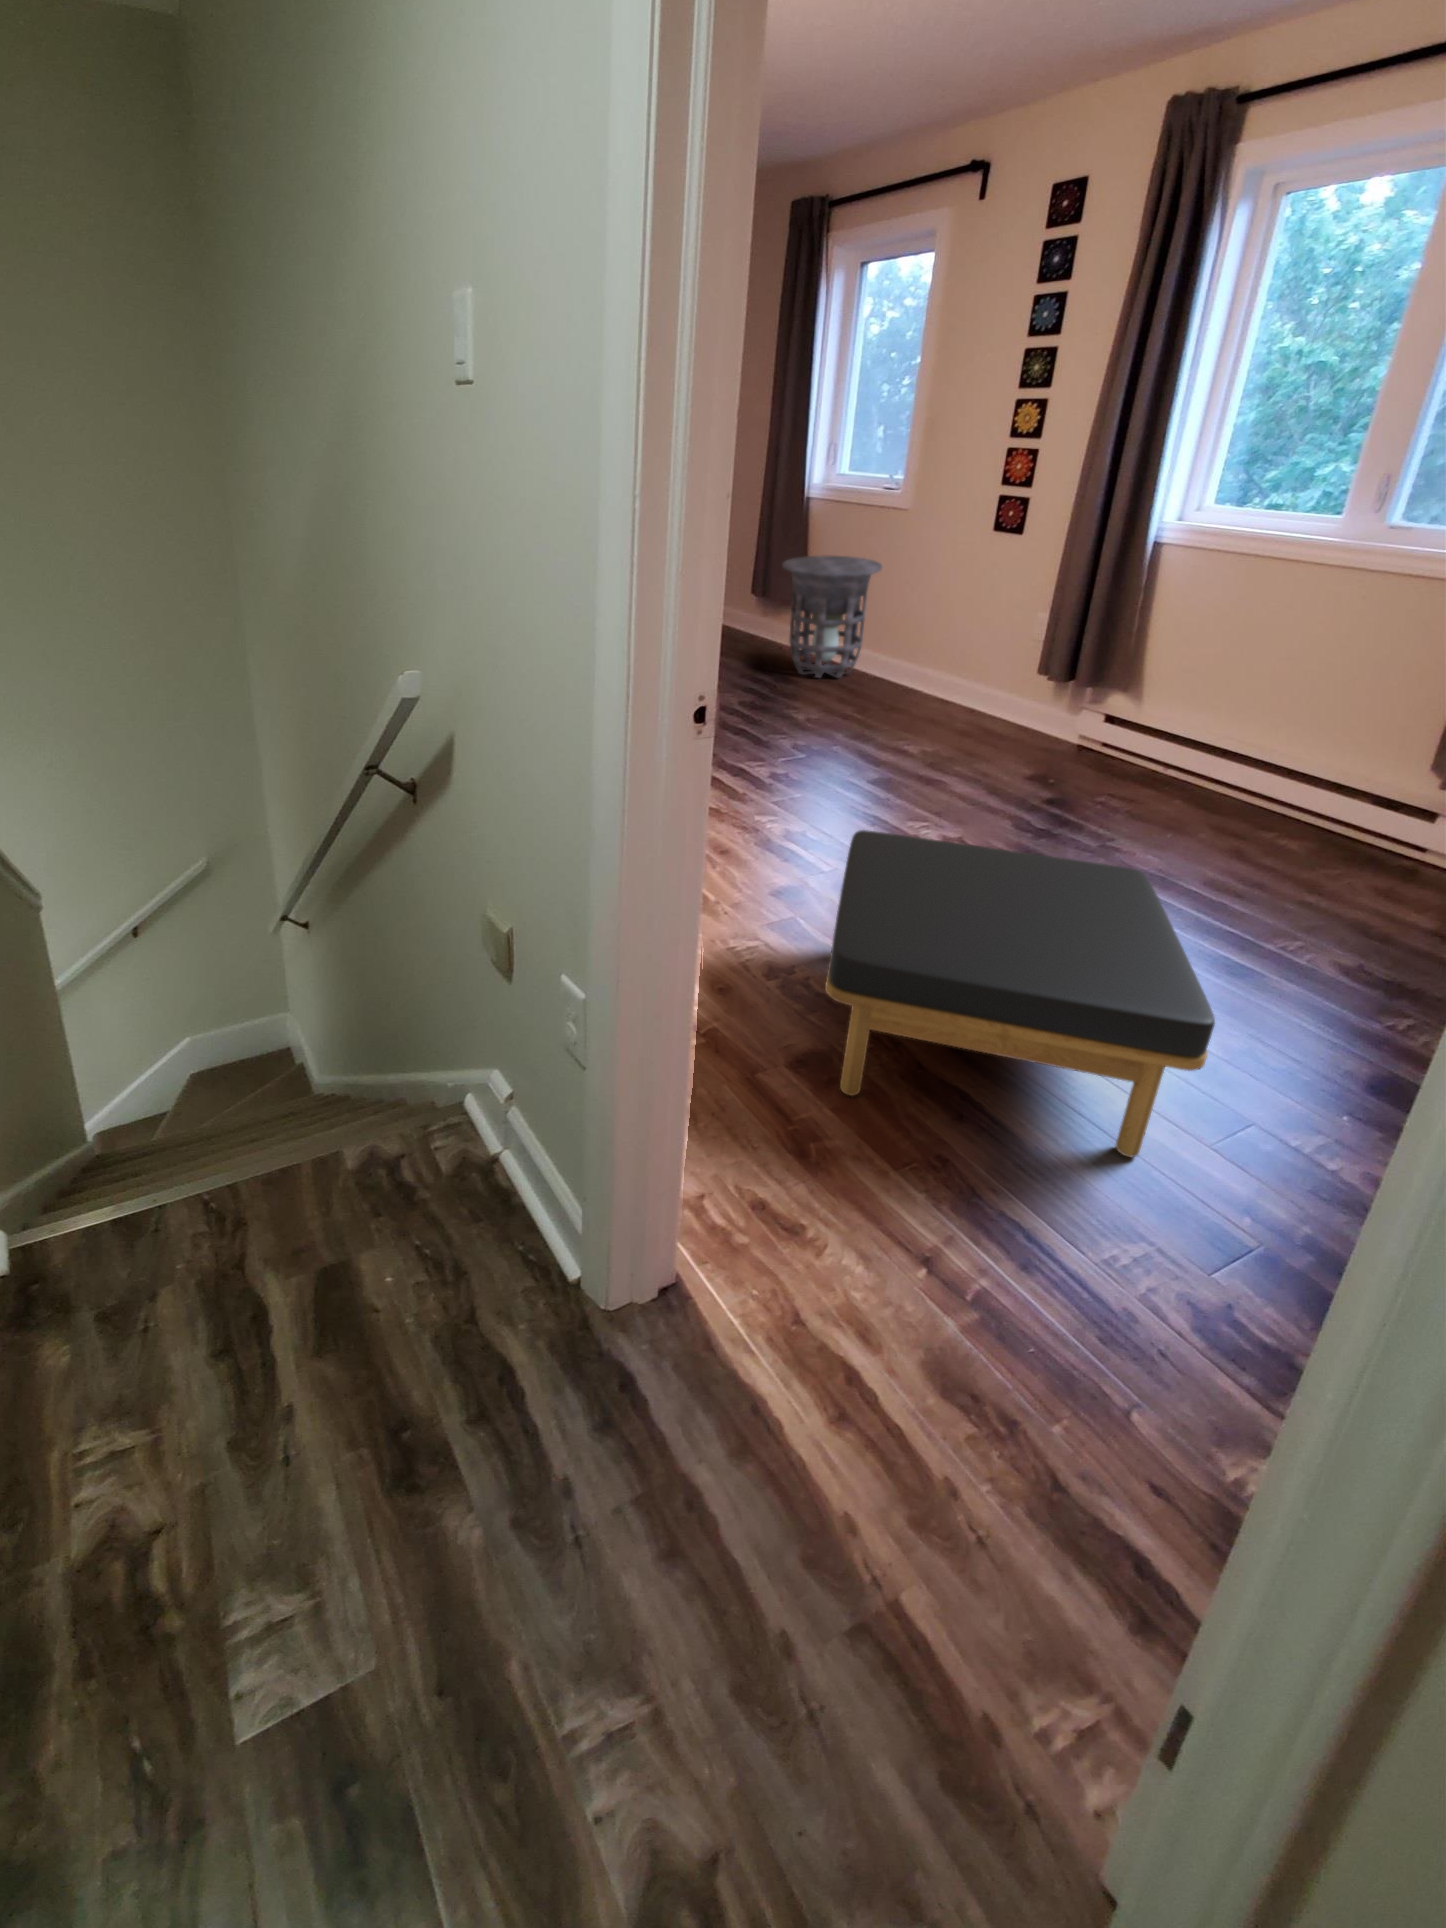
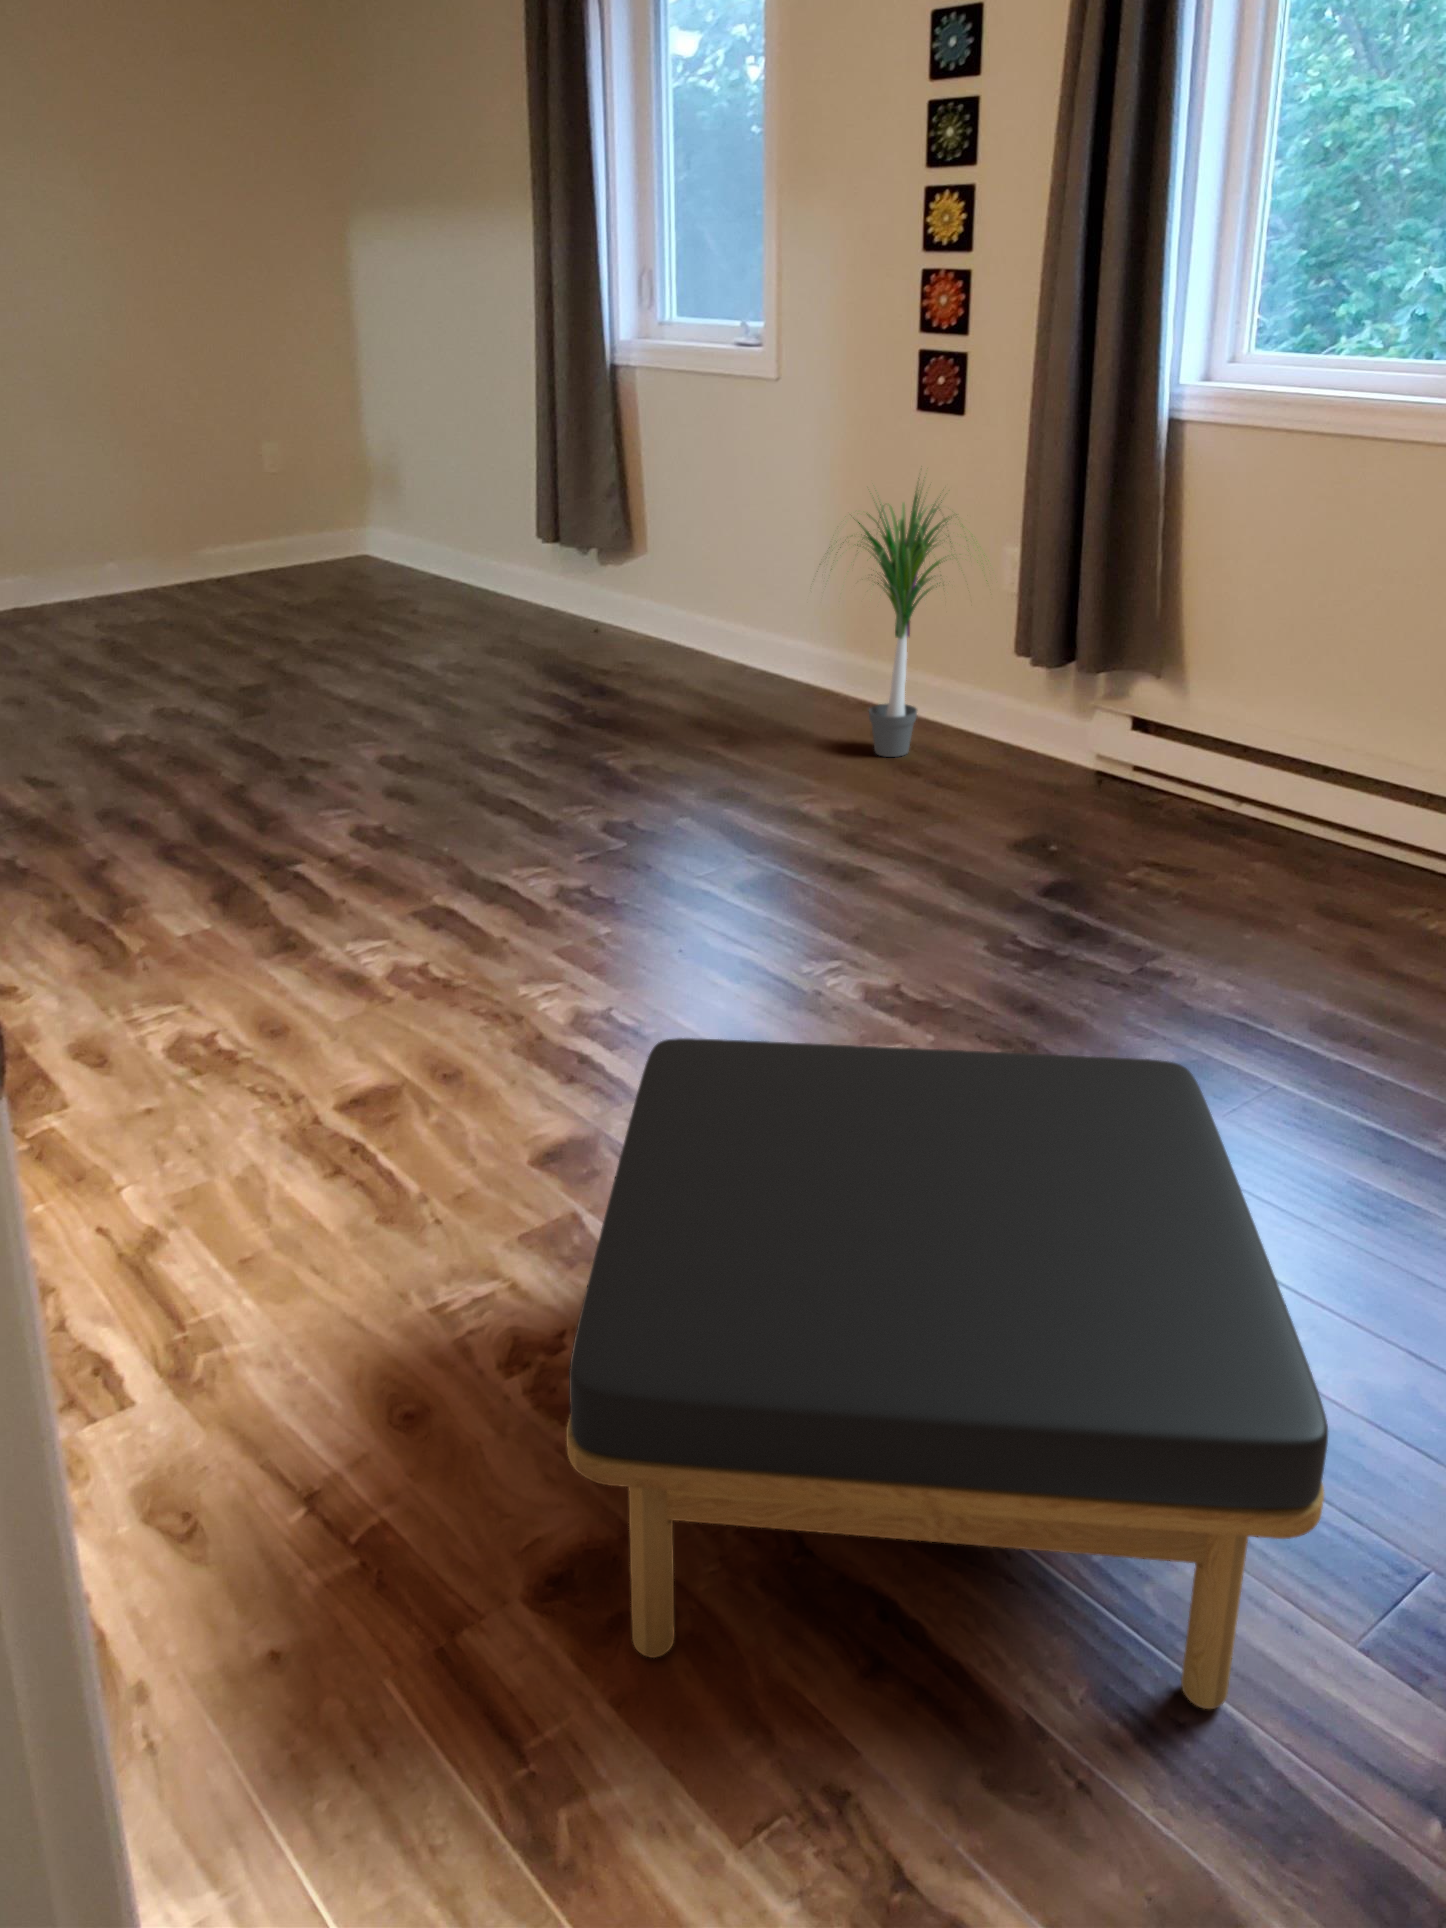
side table: present [782,556,882,678] -> none [574,468,746,686]
potted plant: none [917,559,1033,727] -> present [820,478,987,757]

